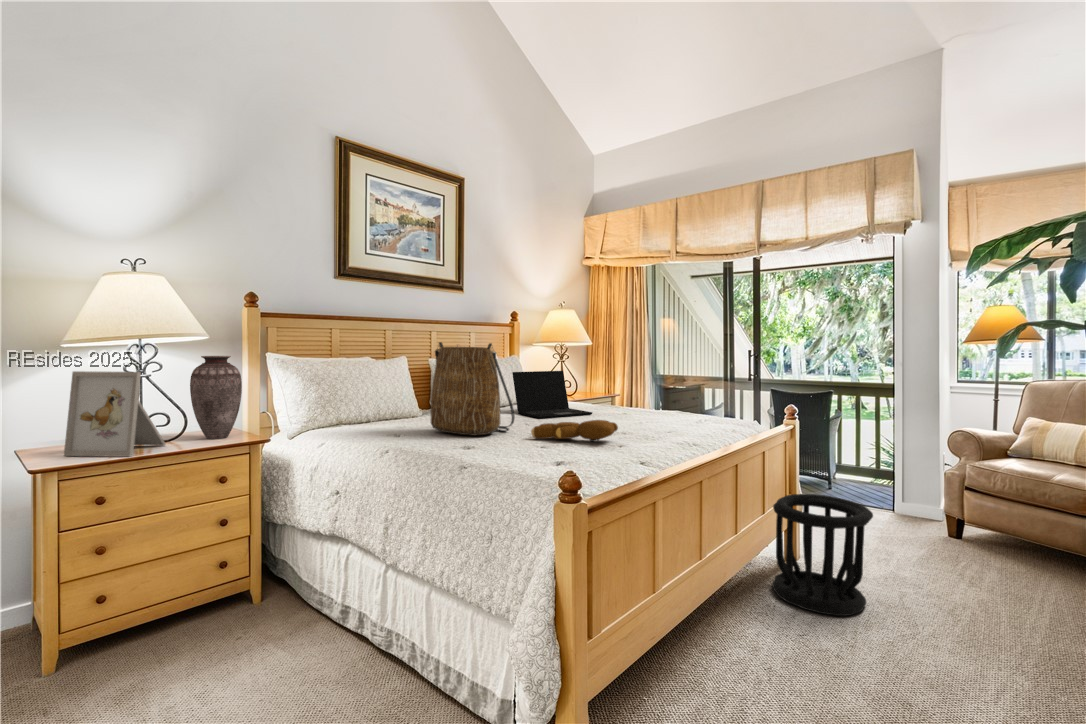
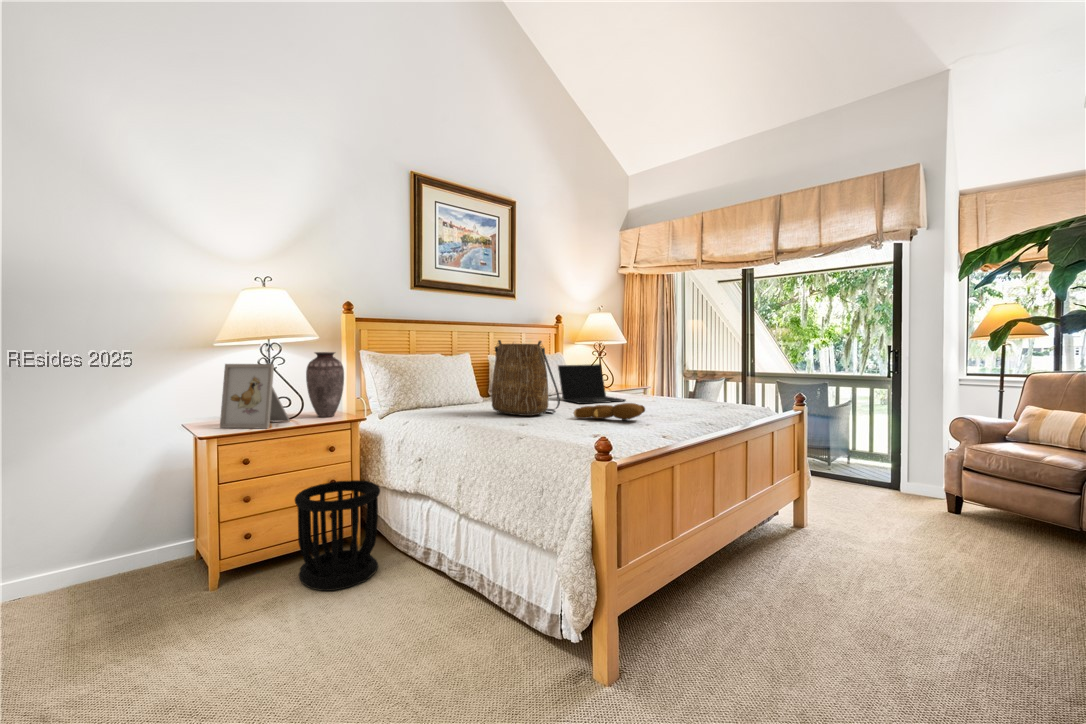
wastebasket: present [773,494,873,616] -> present [295,480,380,591]

